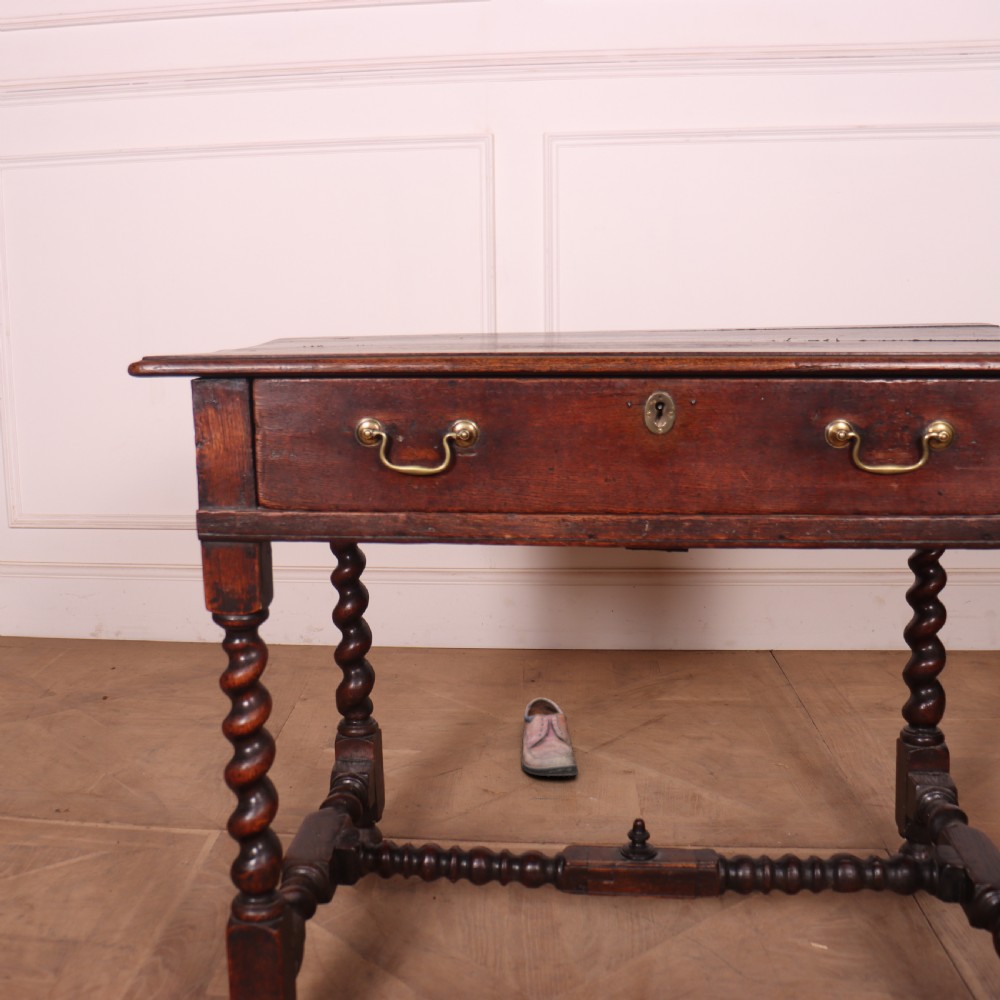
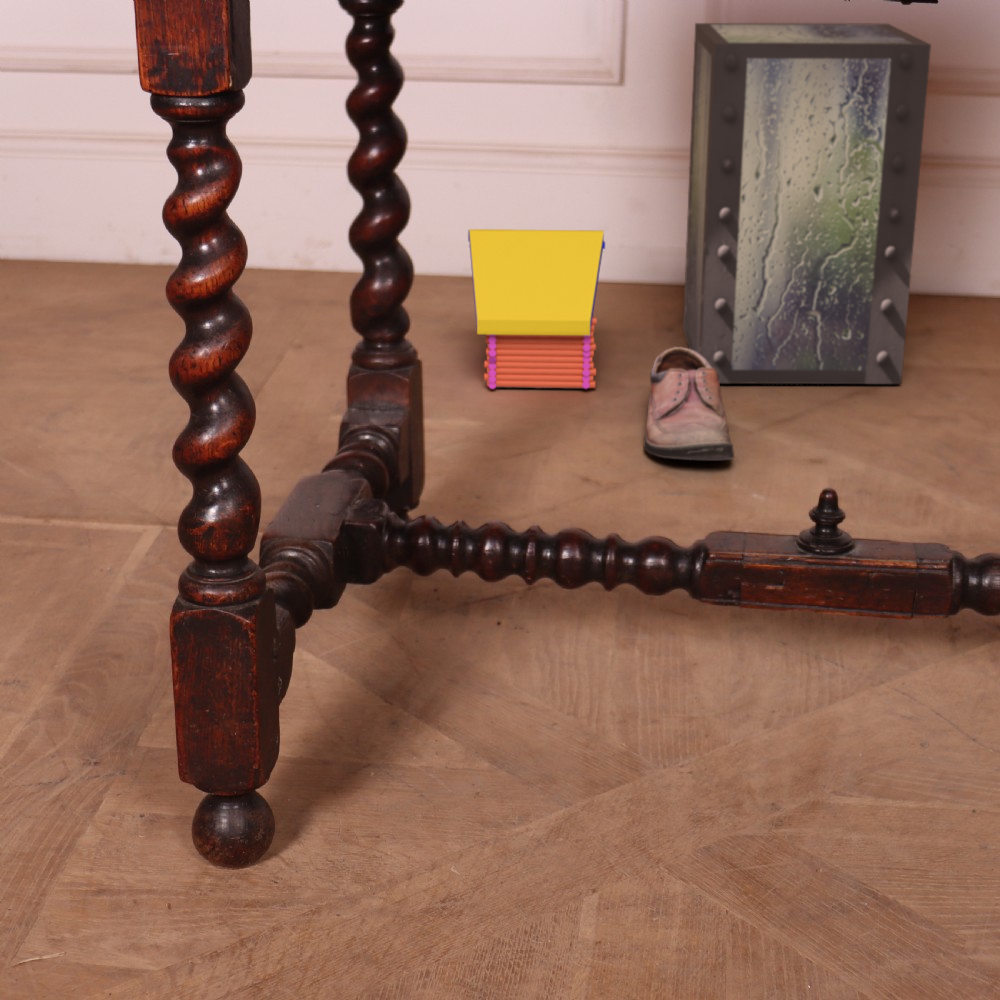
storage box: none [543,495,682,717] -> present [683,23,931,384]
toy house: none [409,623,494,725] -> present [468,229,605,389]

